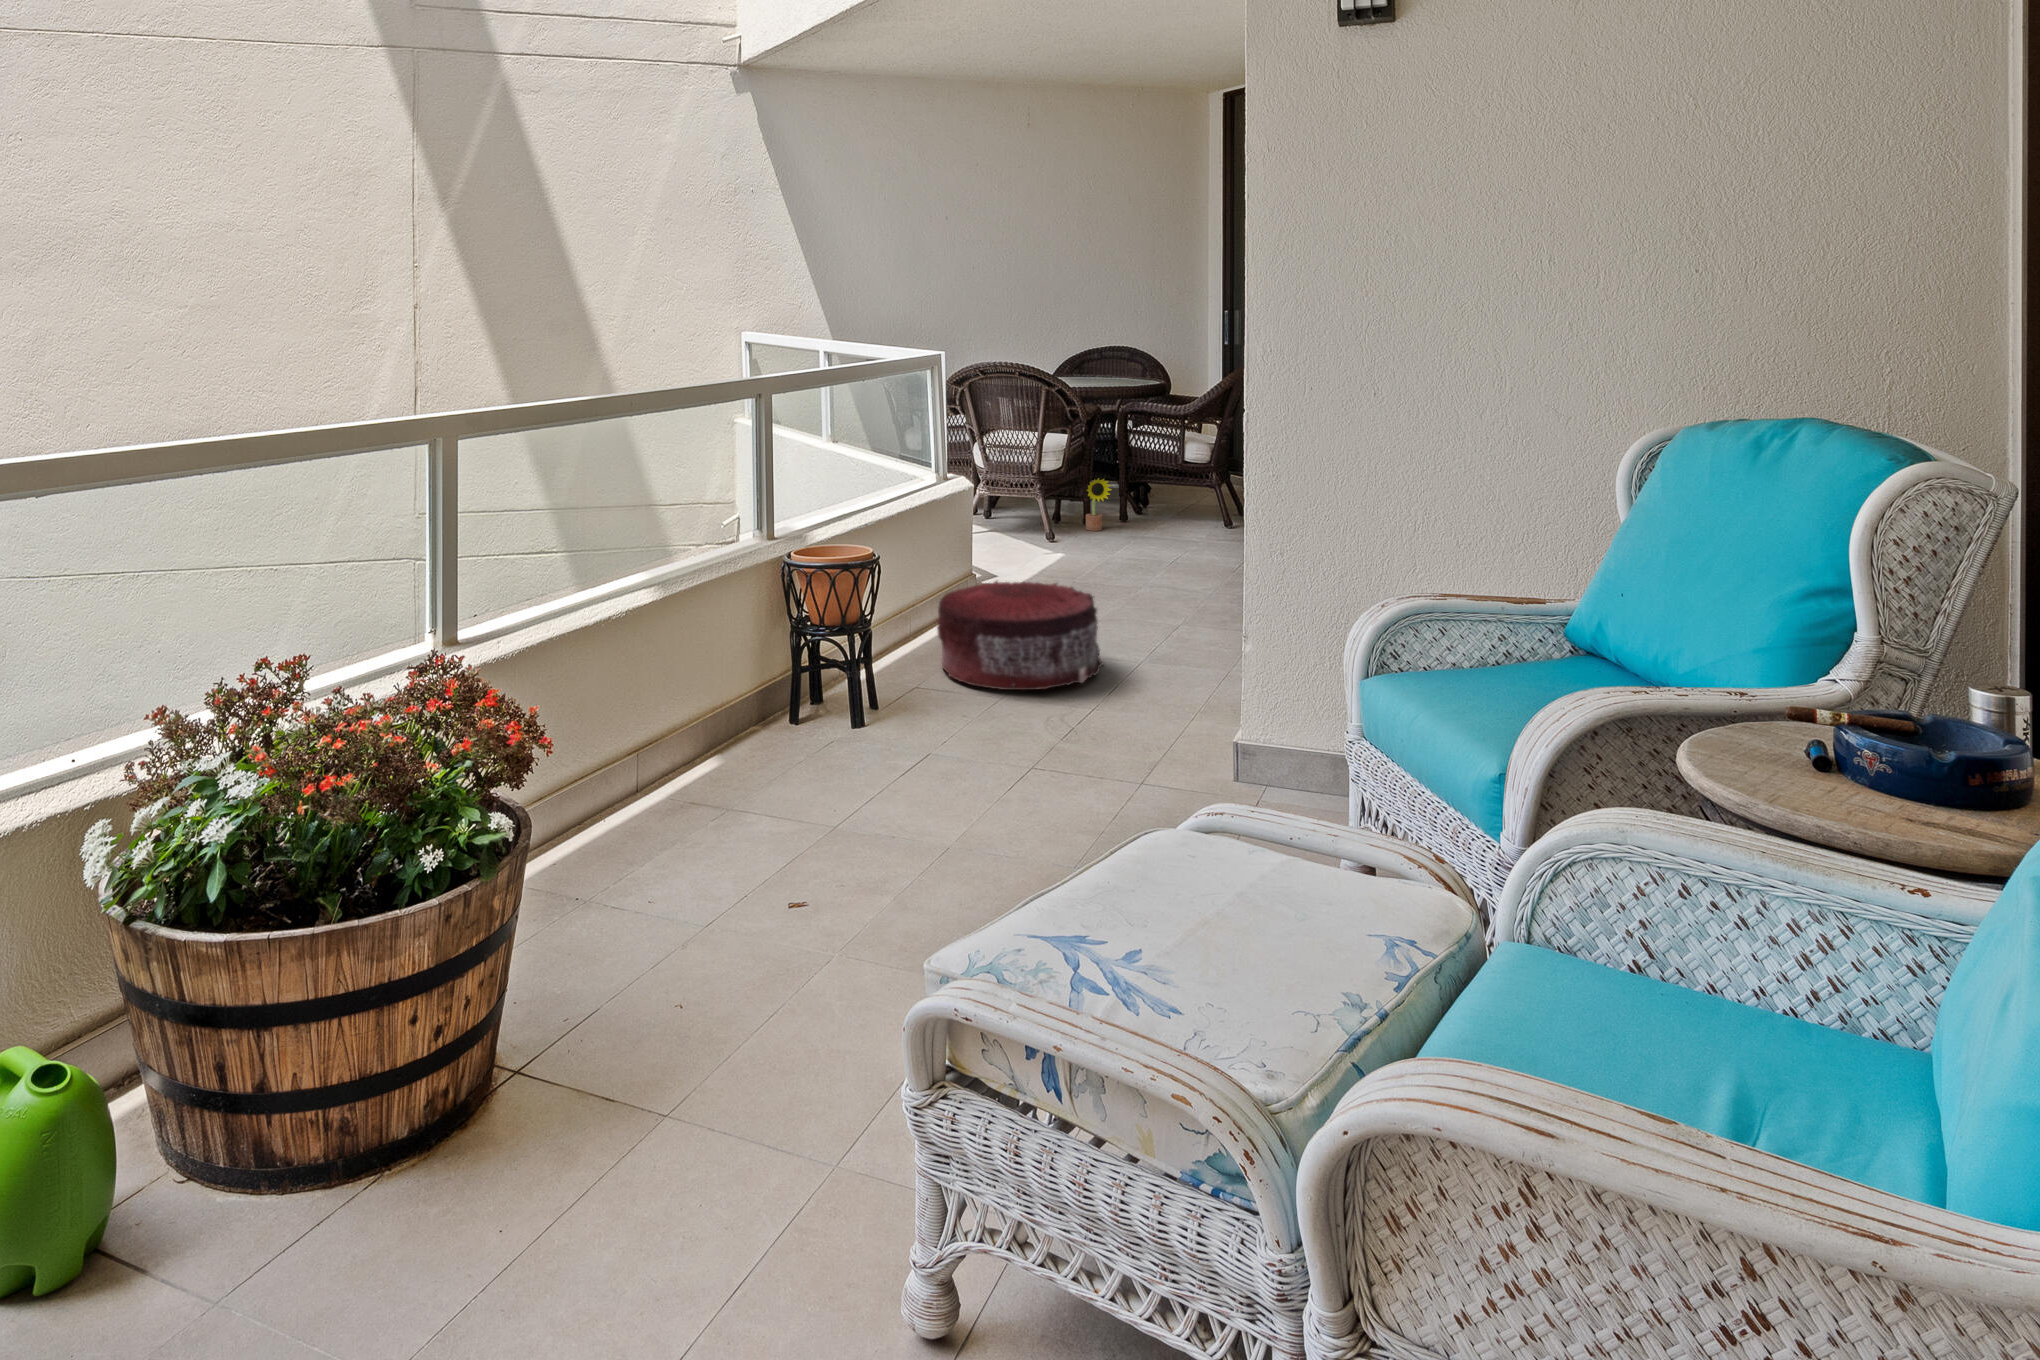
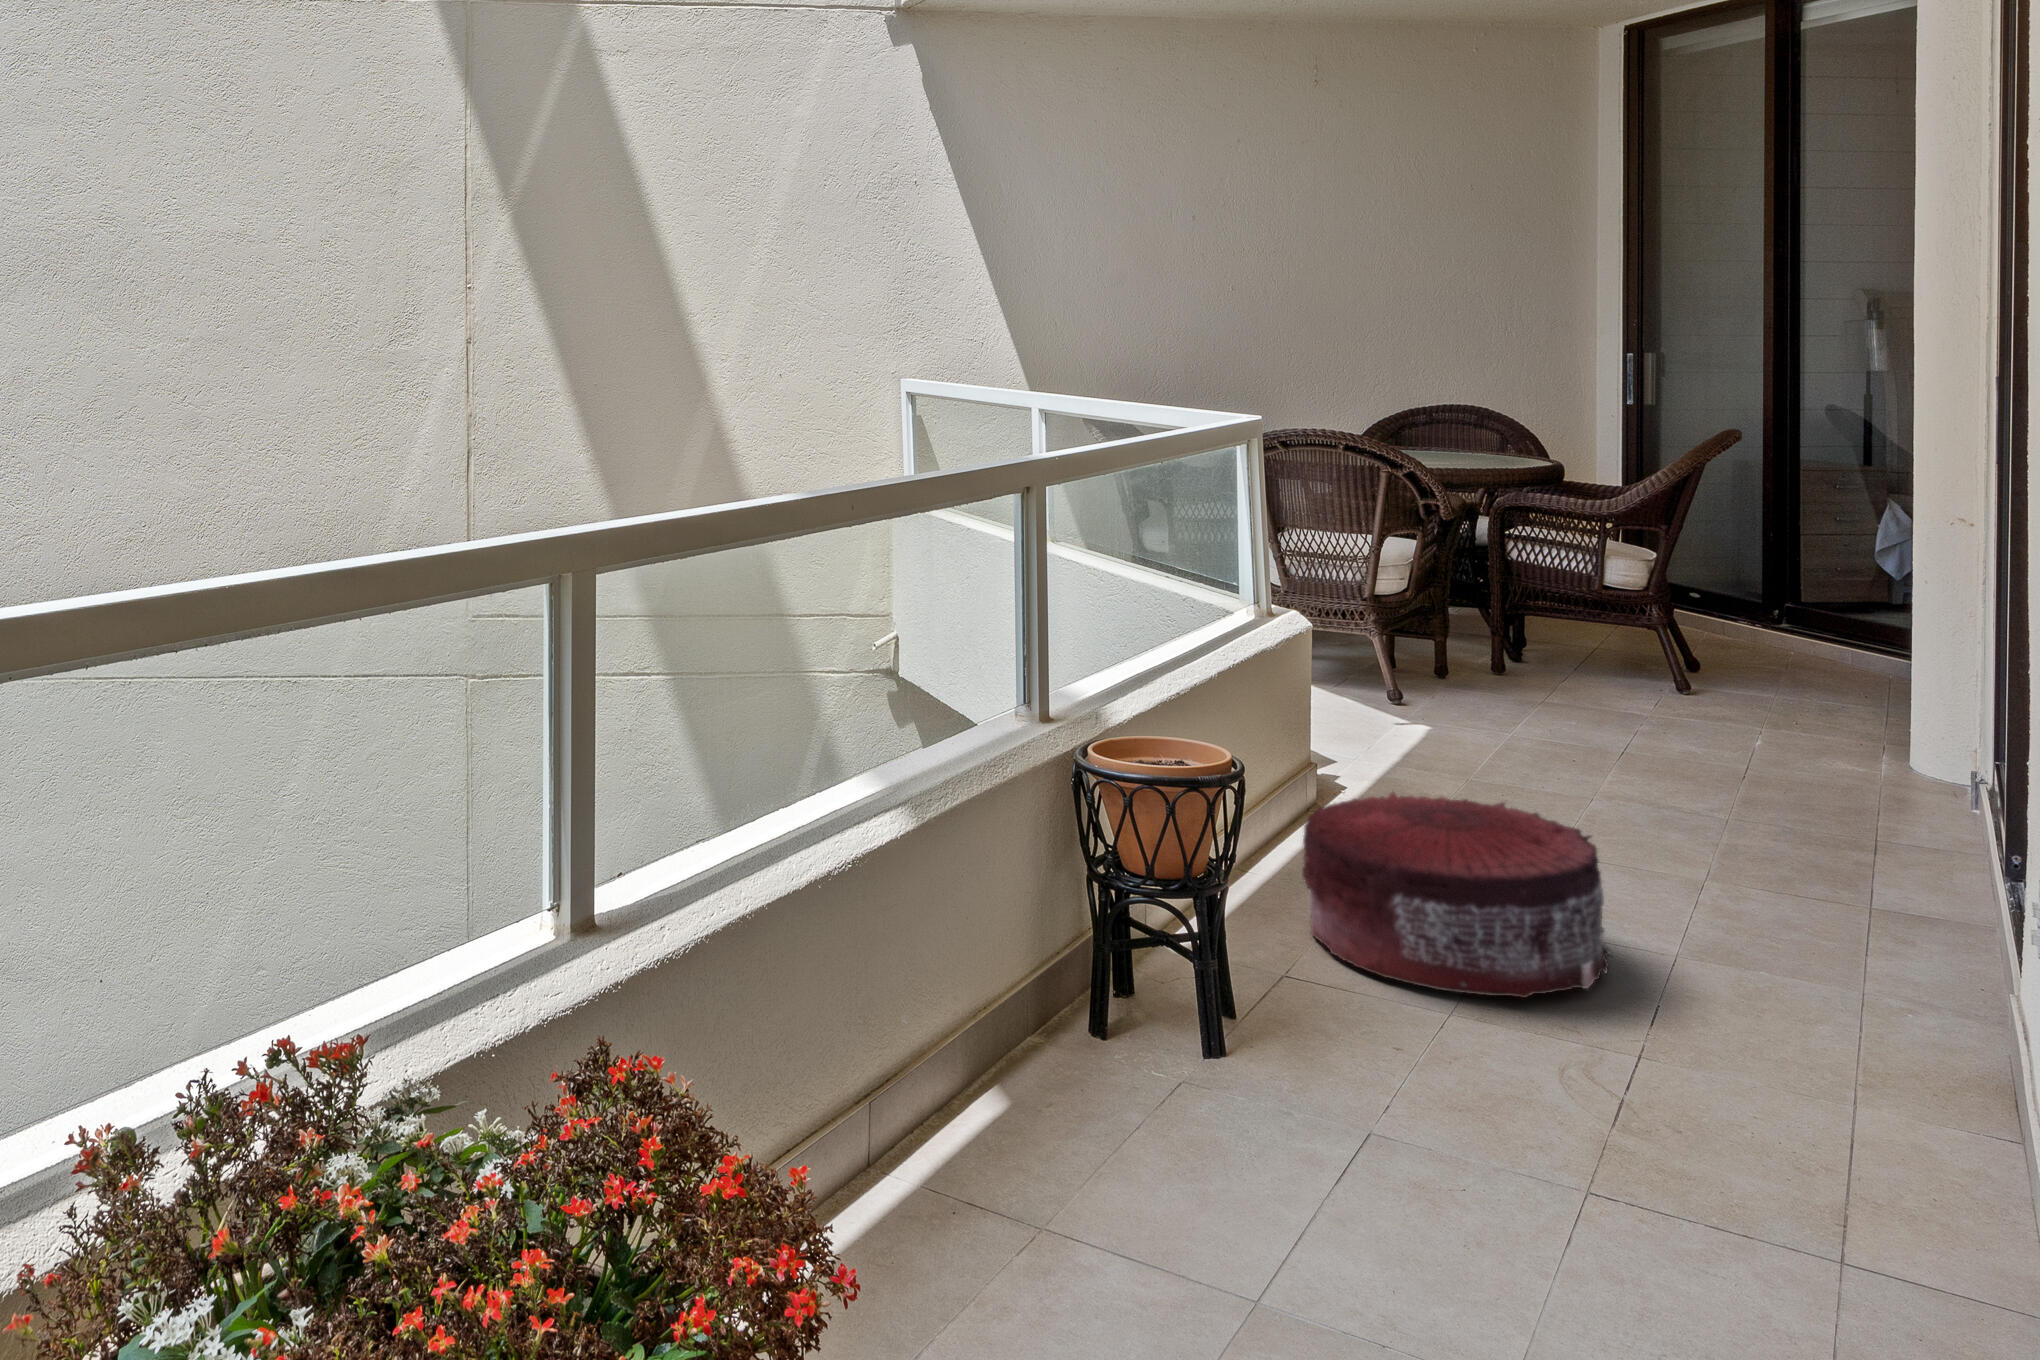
decorative plant: present [1086,478,1112,531] -> none [1442,608,1489,688]

